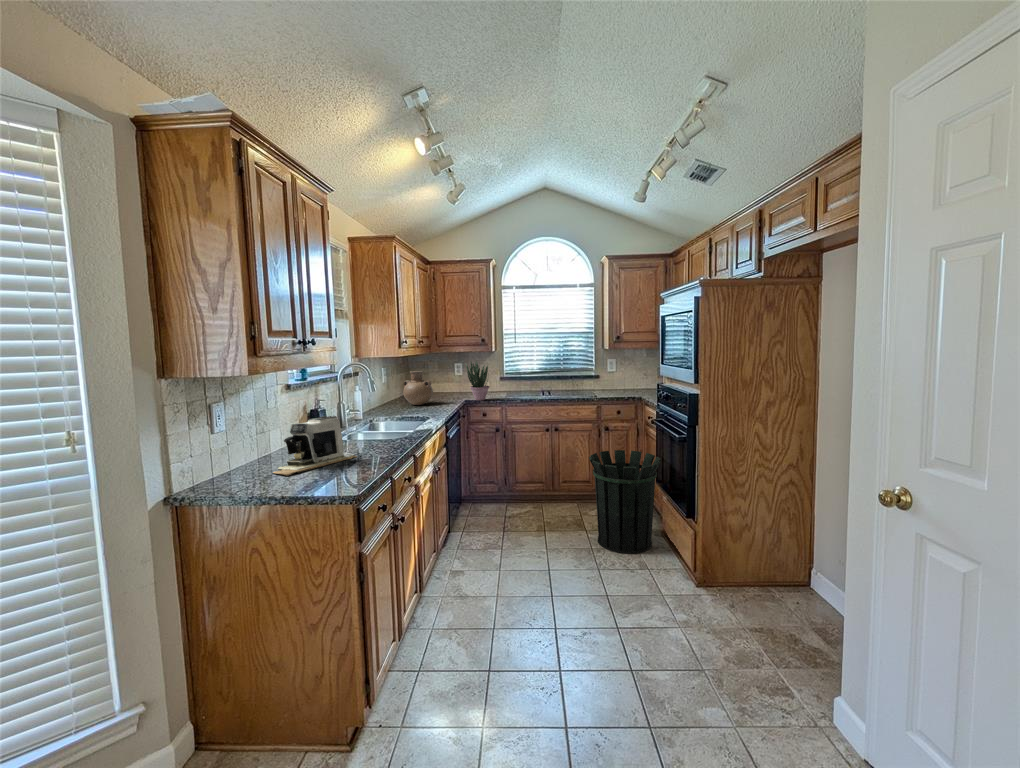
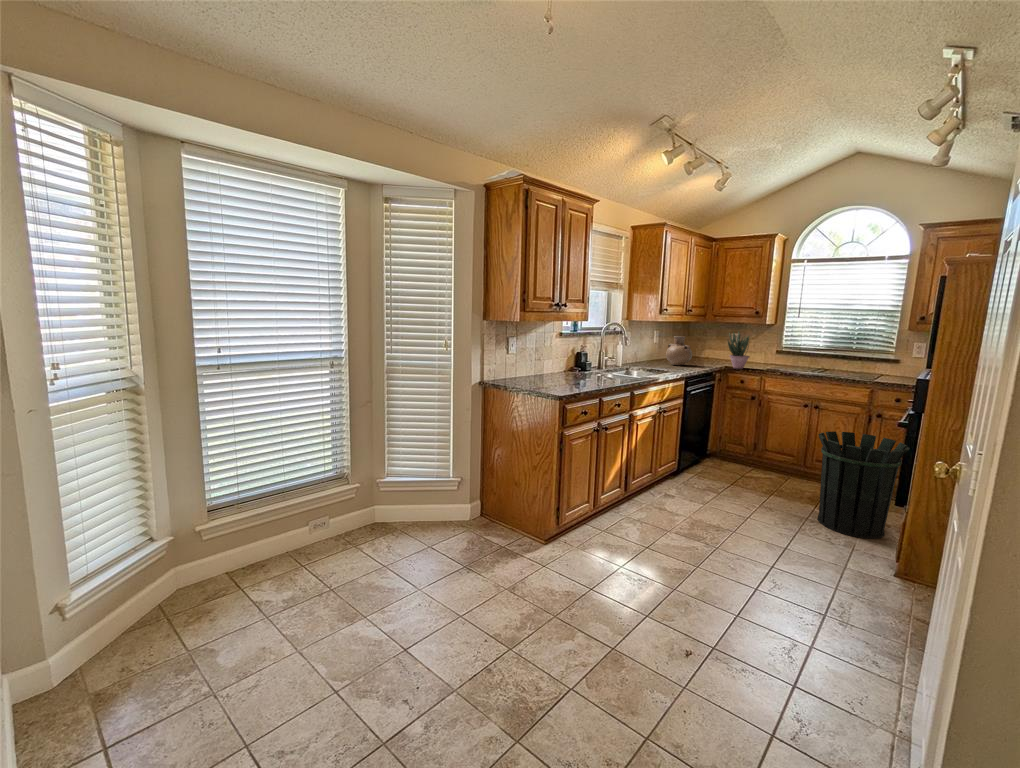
coffee maker: present [273,416,357,476] -> none [535,354,586,383]

